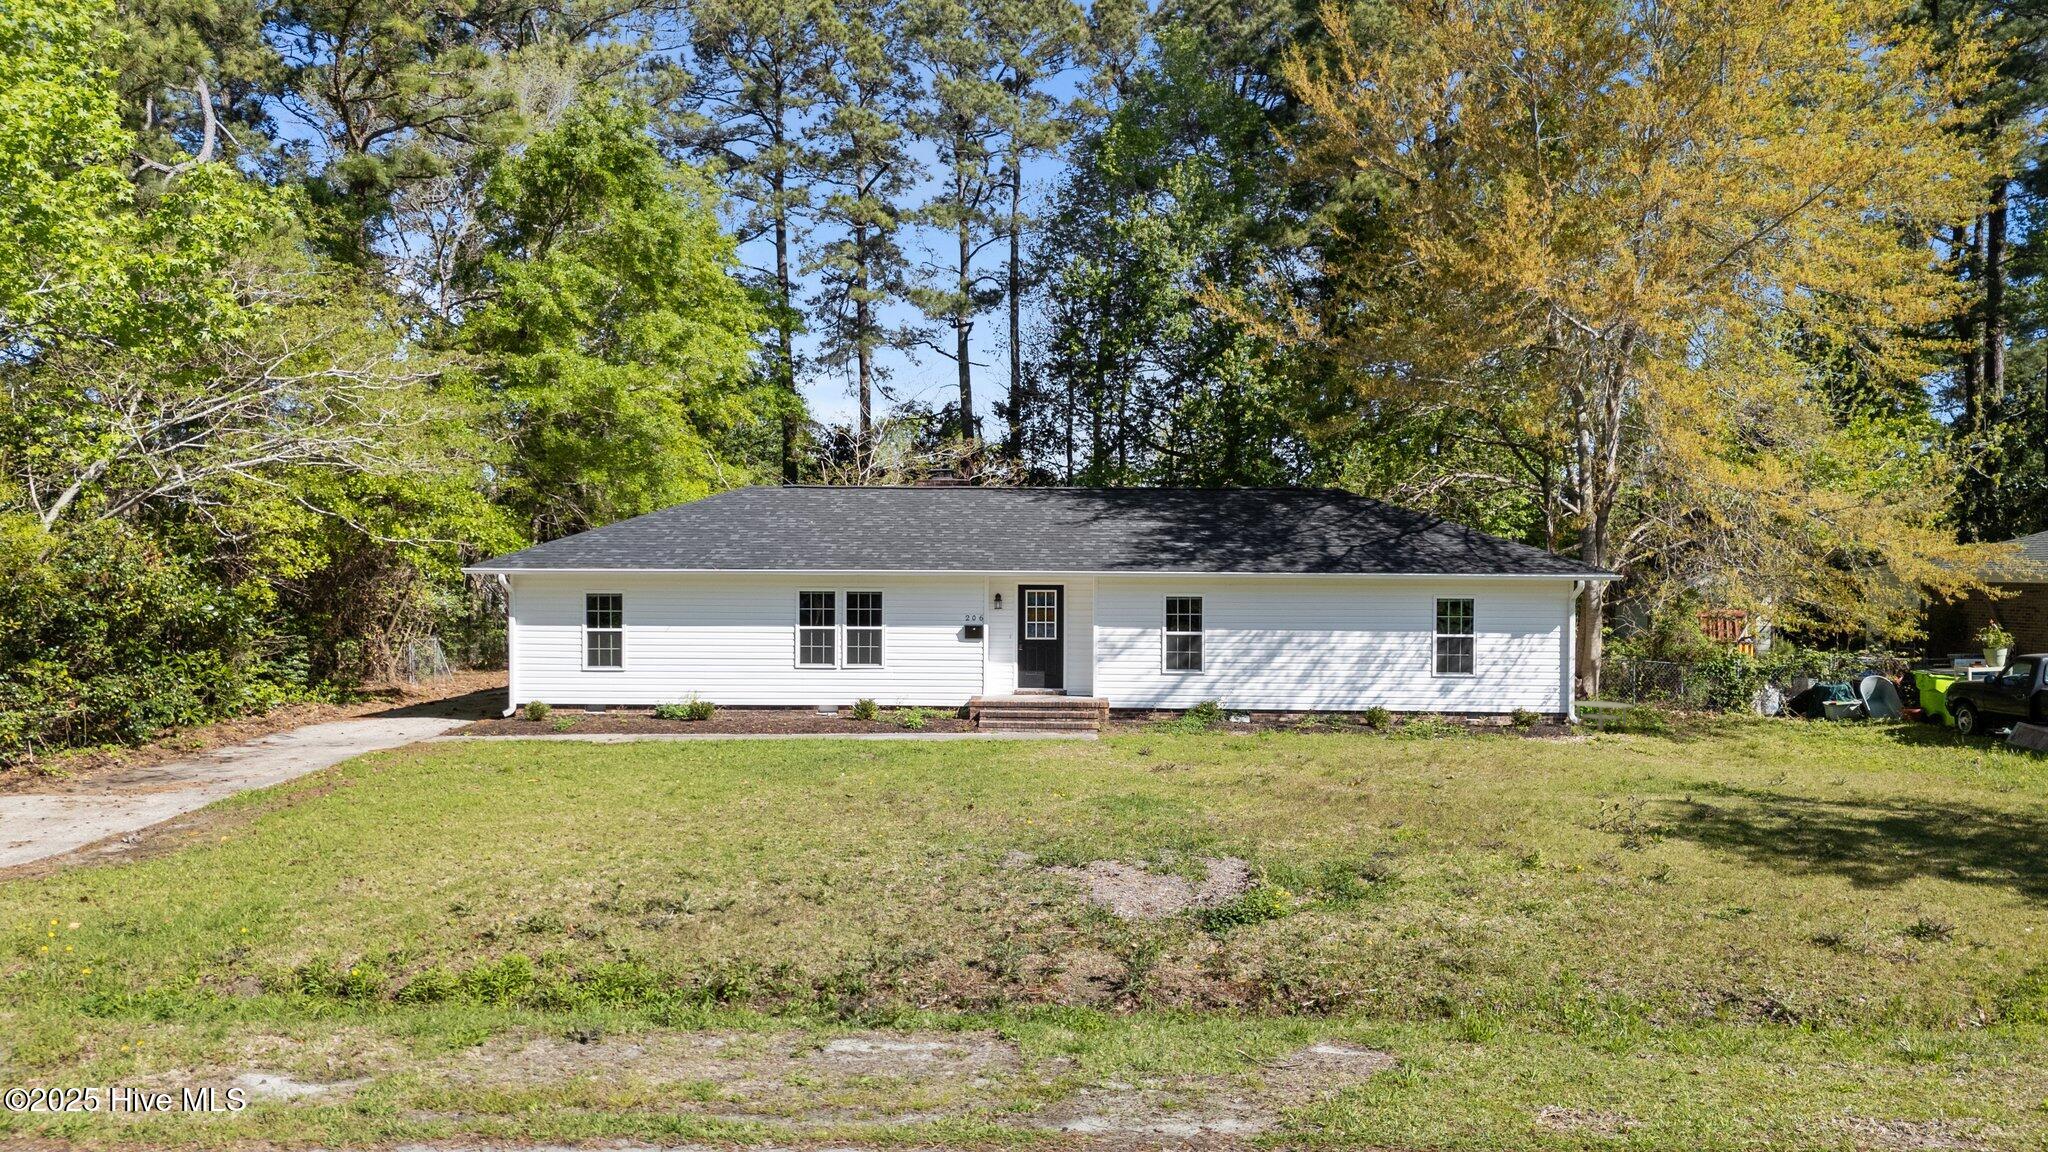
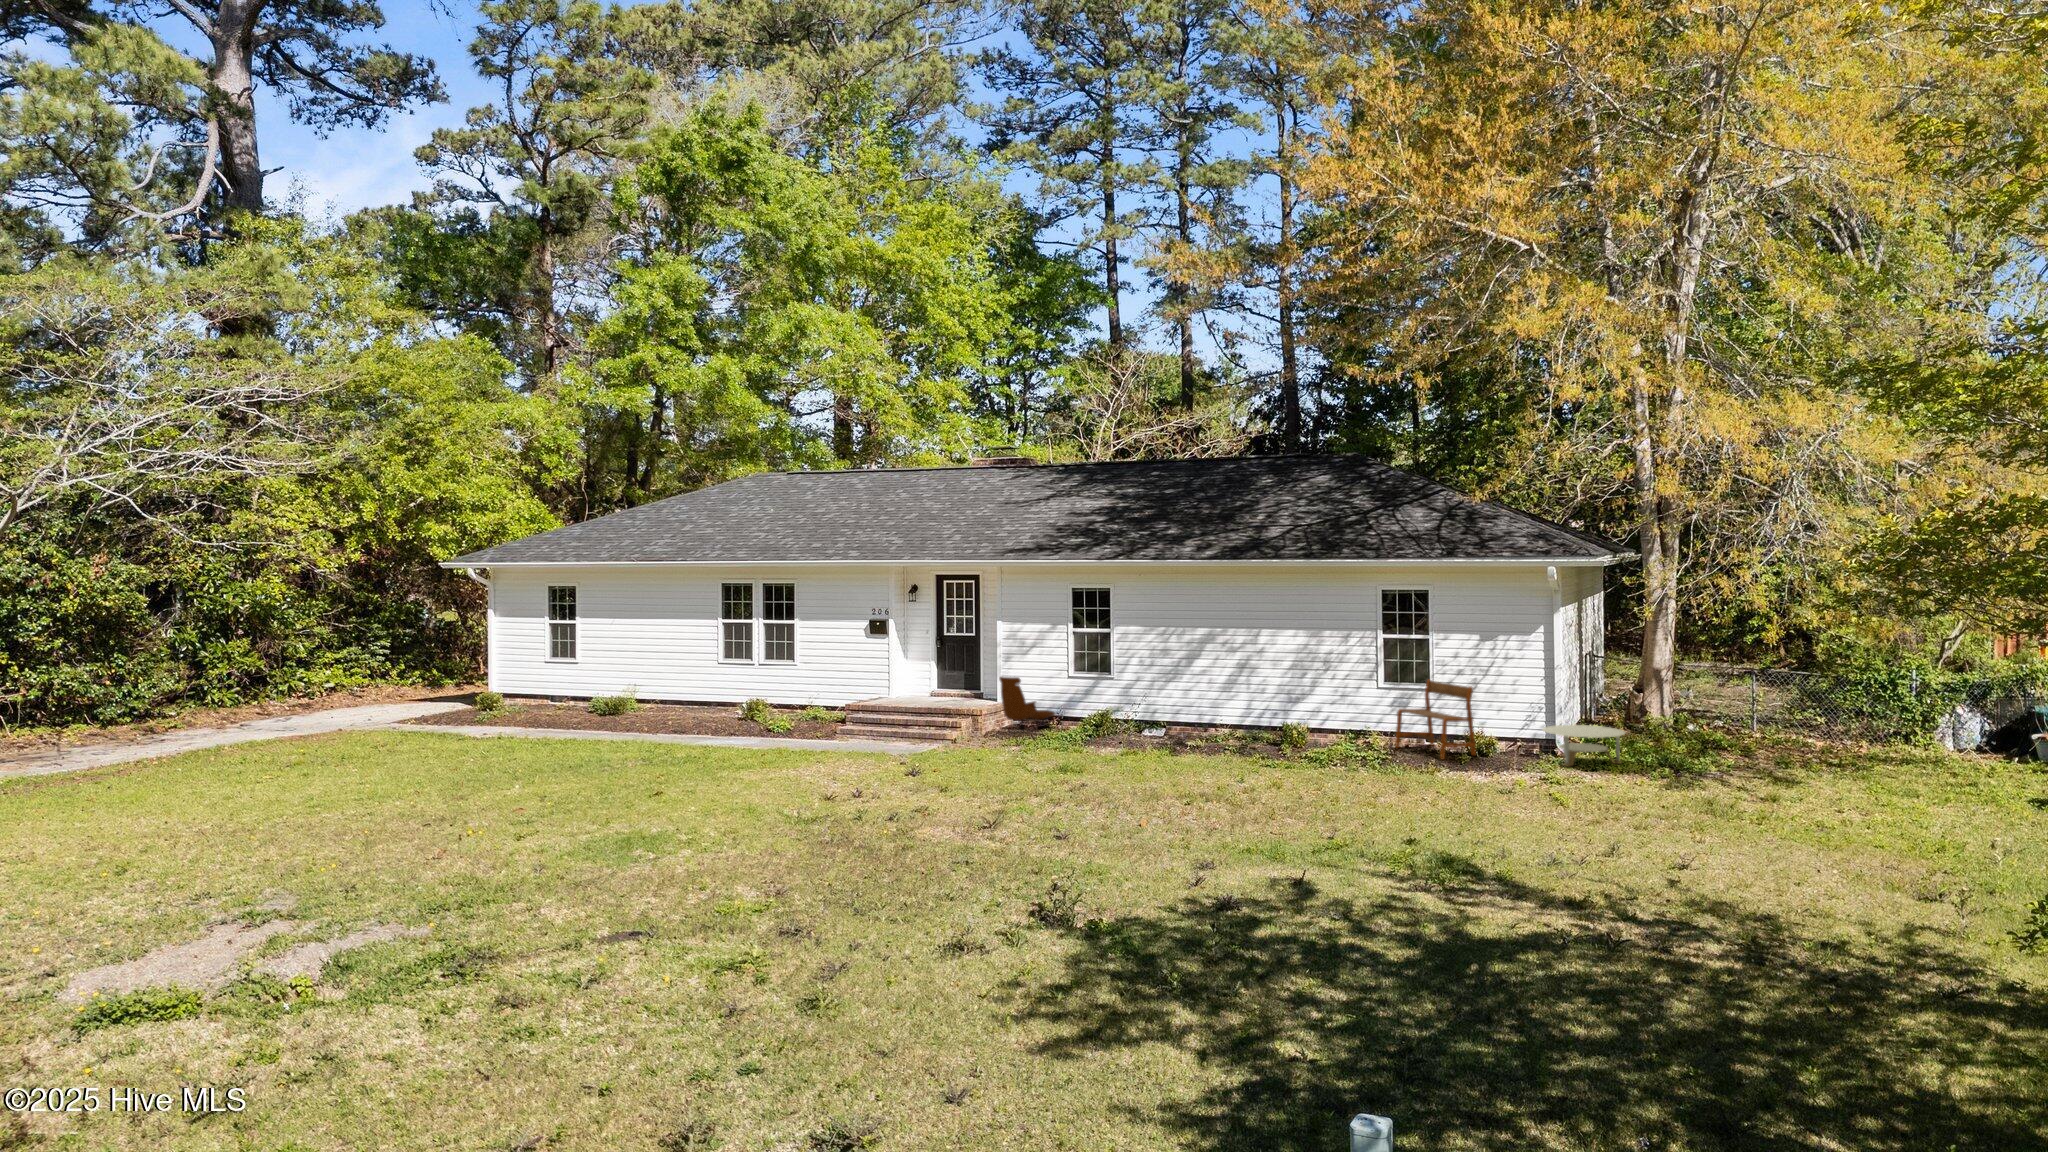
bench: none [1452,670,1523,730] -> present [1395,680,1476,759]
lounge chair: none [1119,673,1151,726] -> present [999,677,1055,732]

